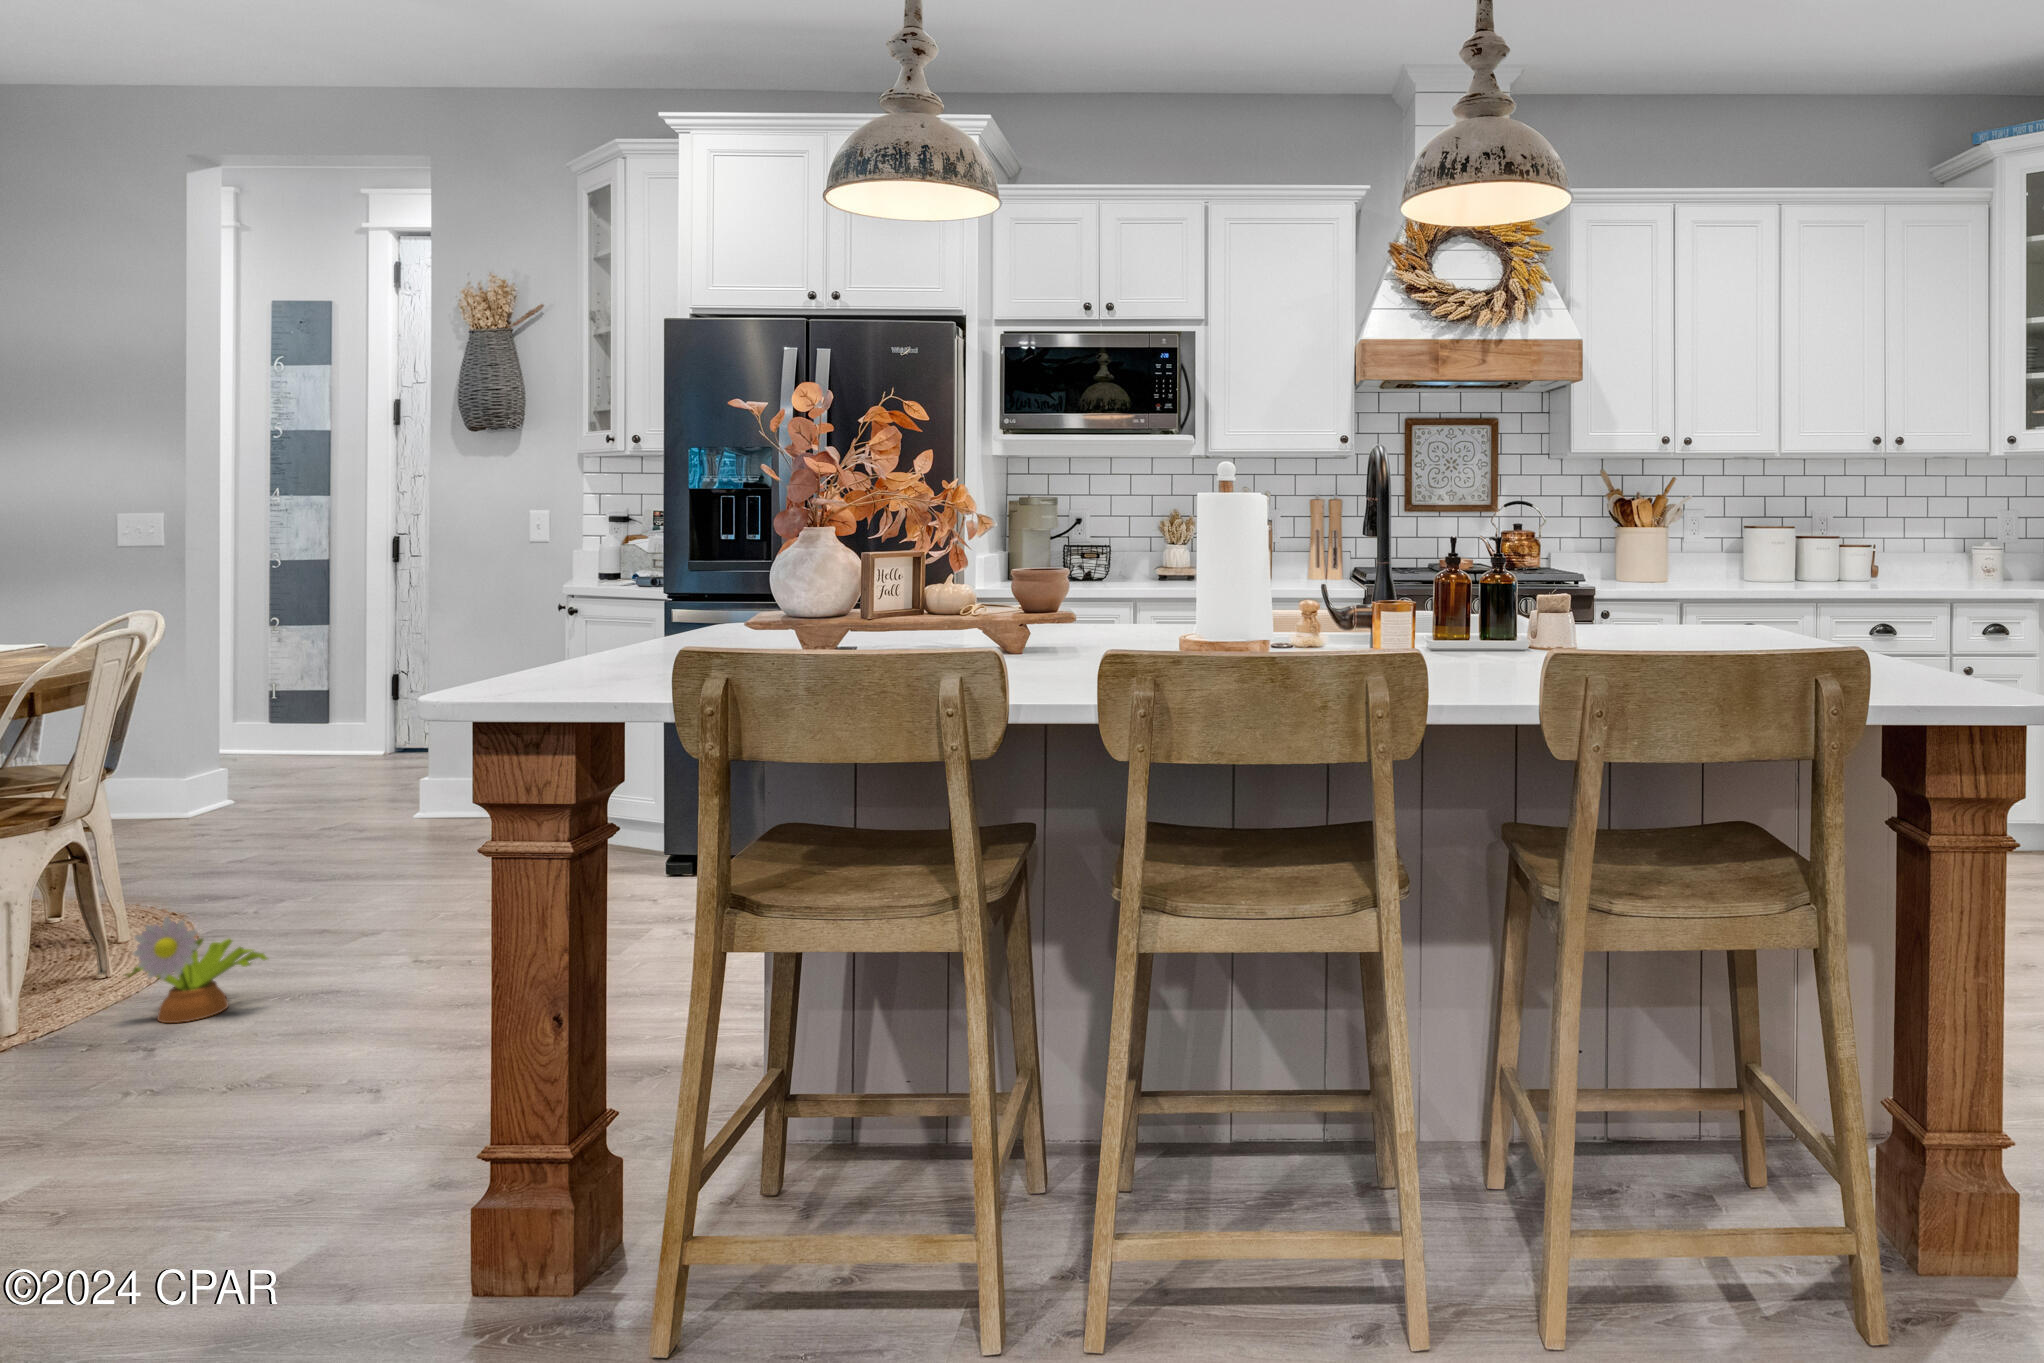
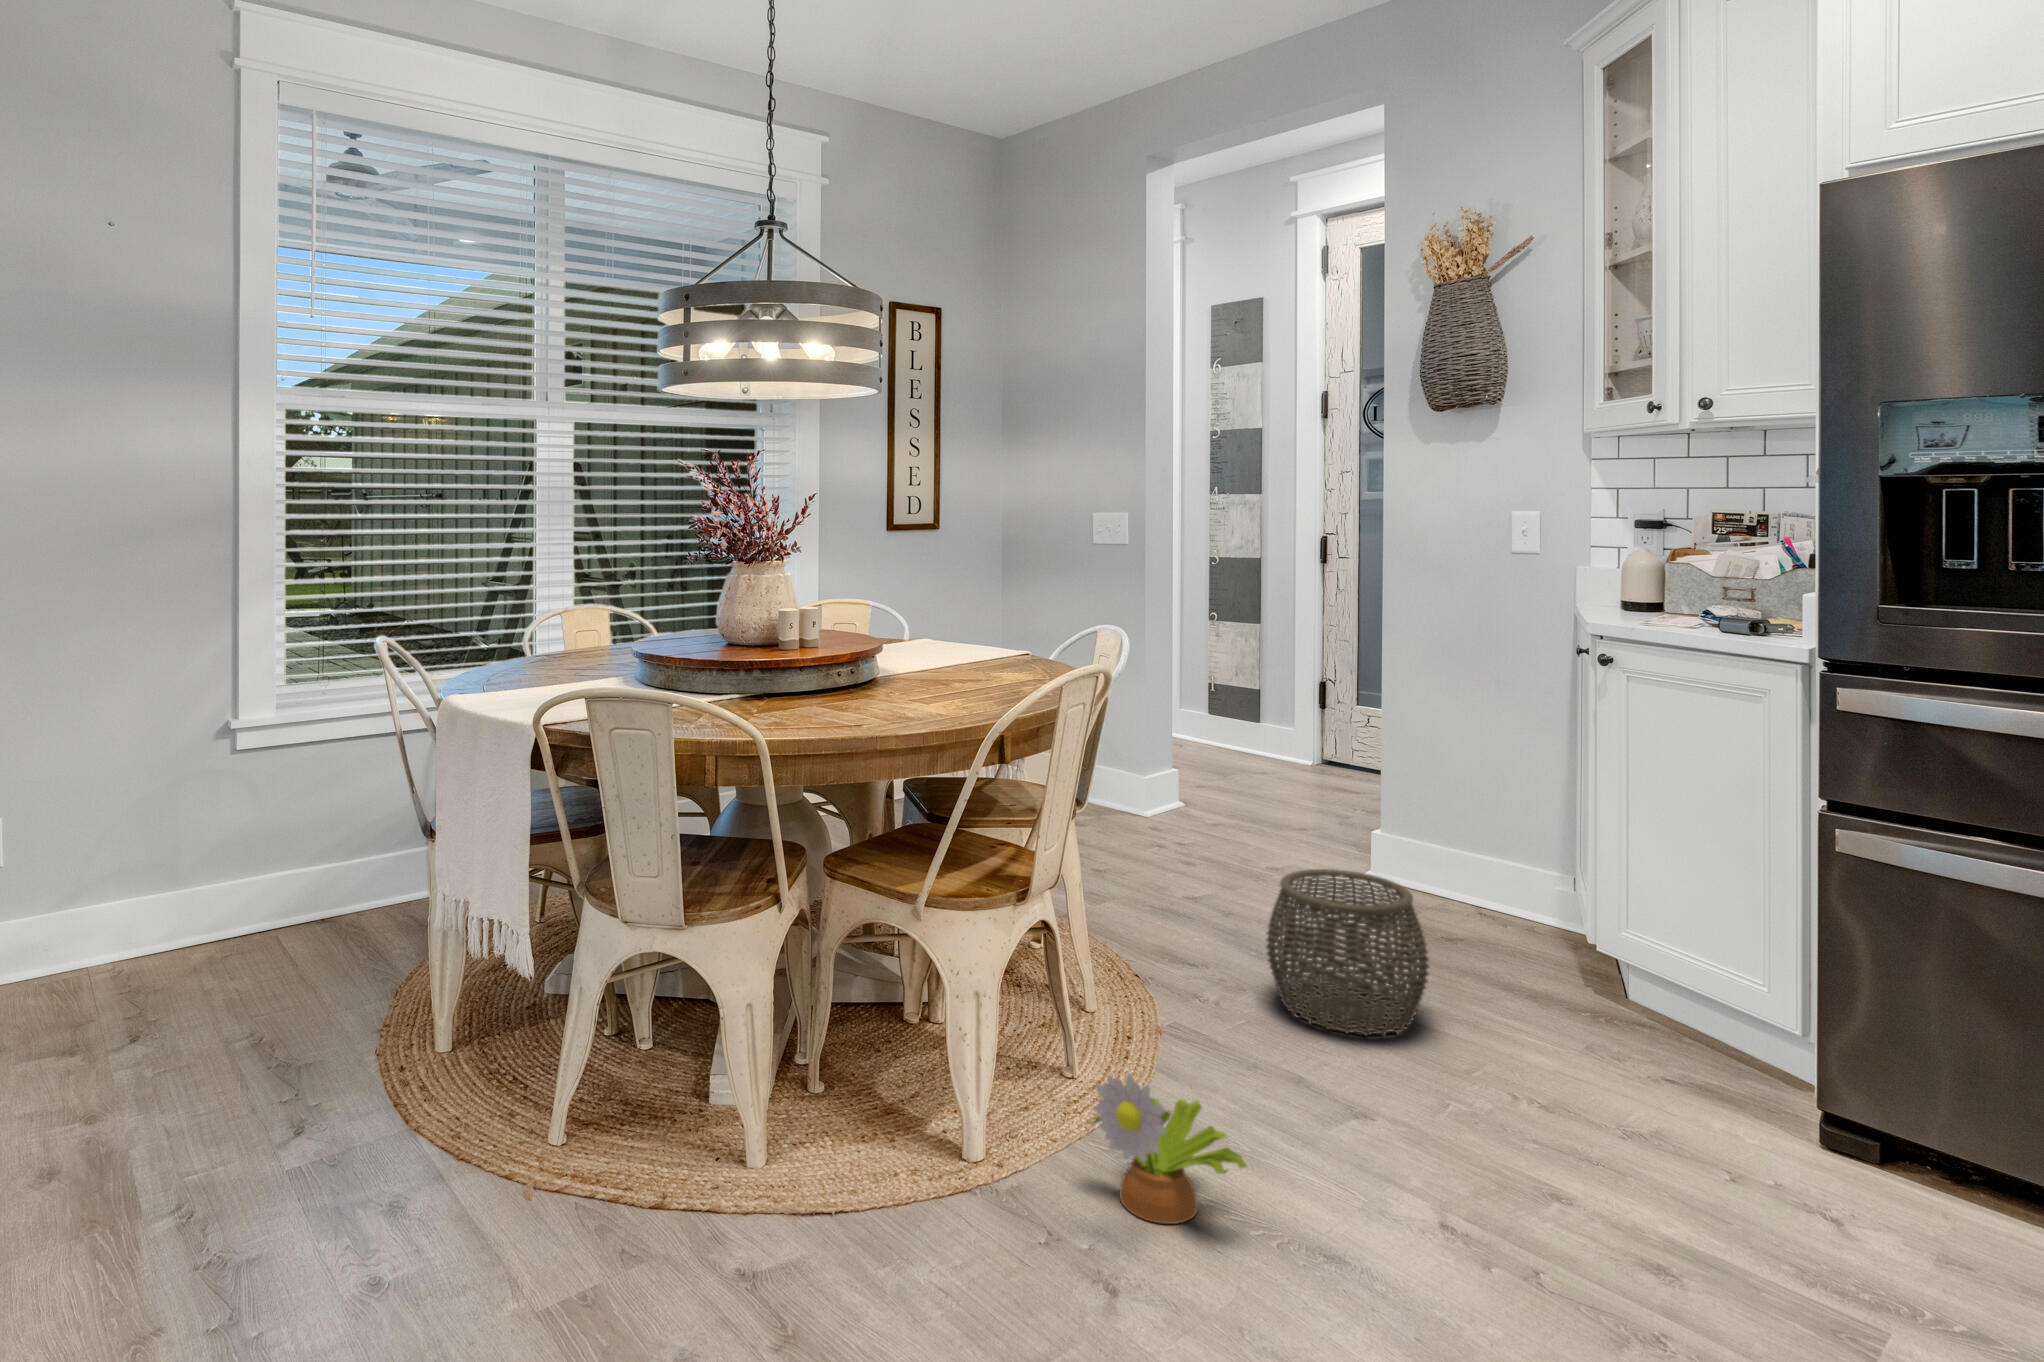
woven basket: none [304,787,441,905] -> present [1266,869,1429,1036]

